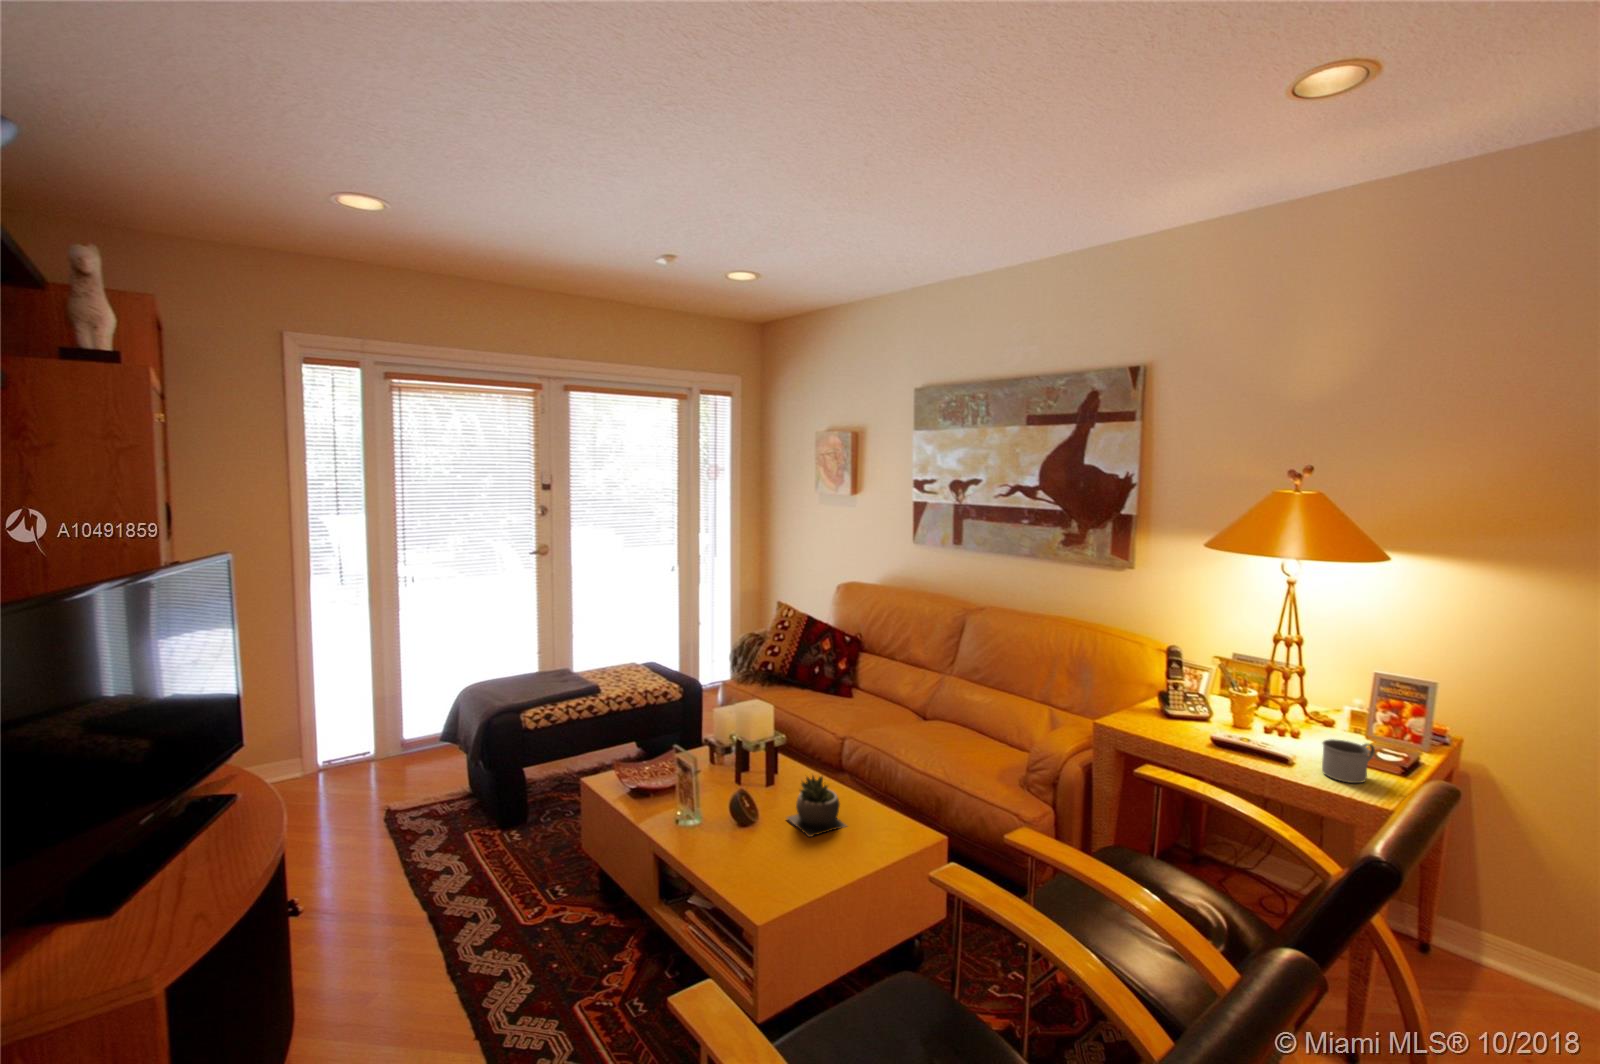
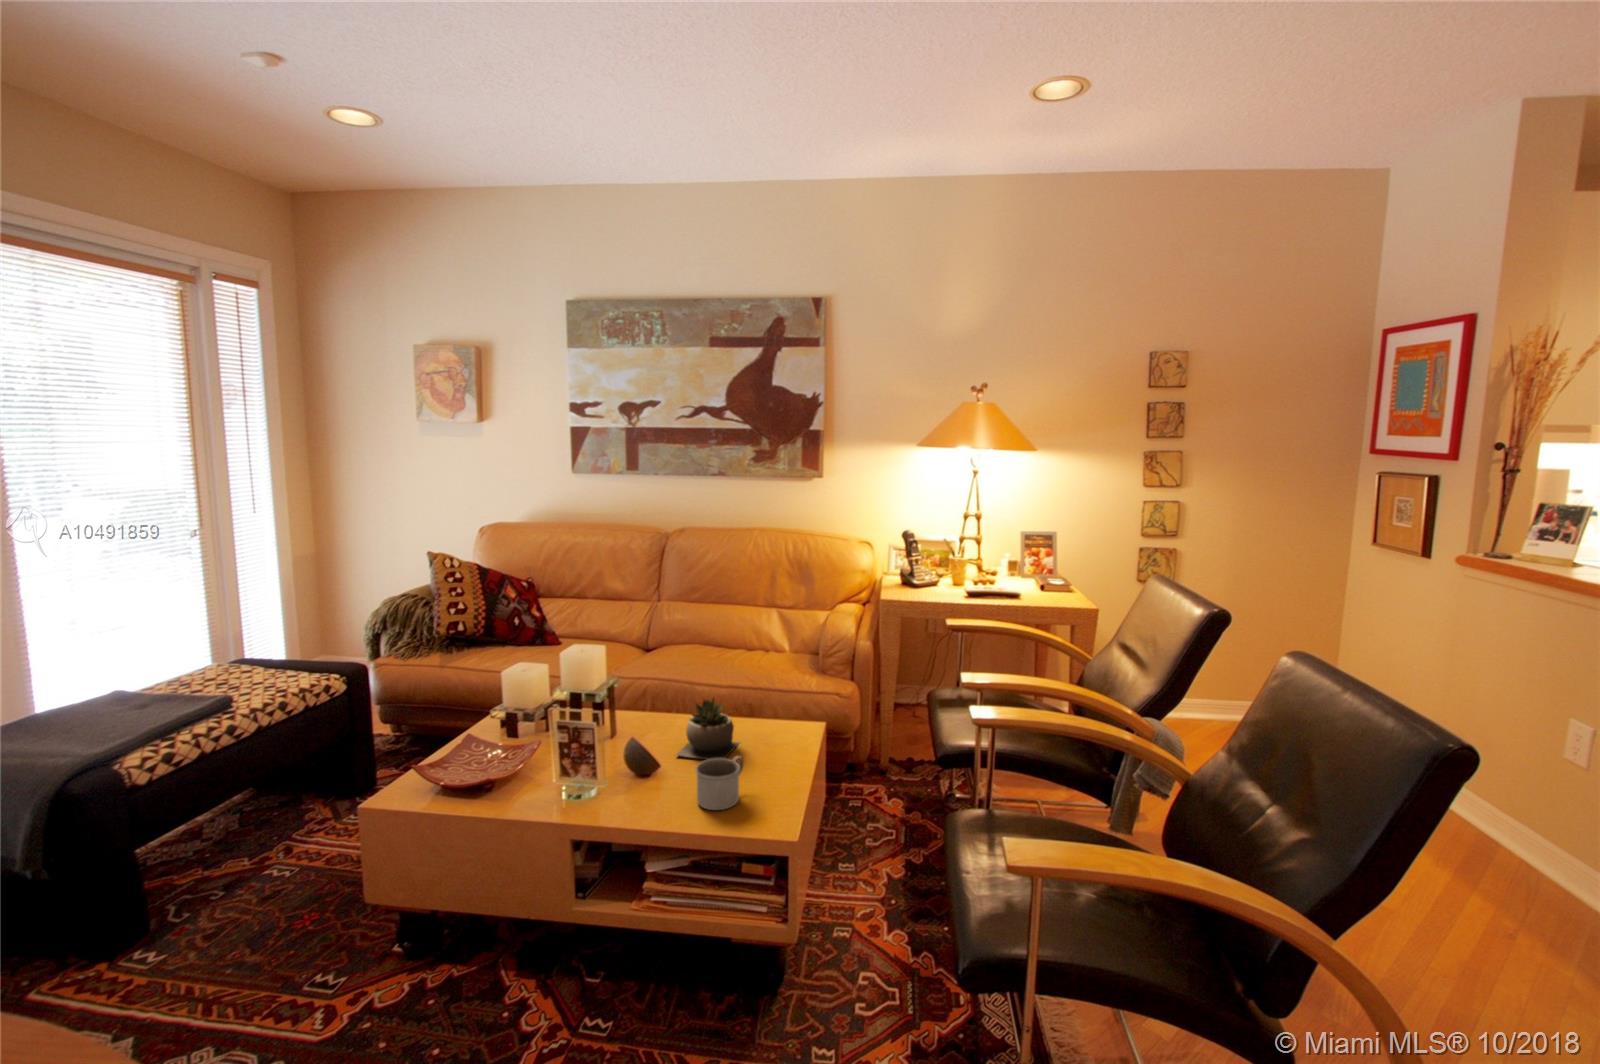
mug: present [1322,739,1375,783] -> present [695,756,744,810]

